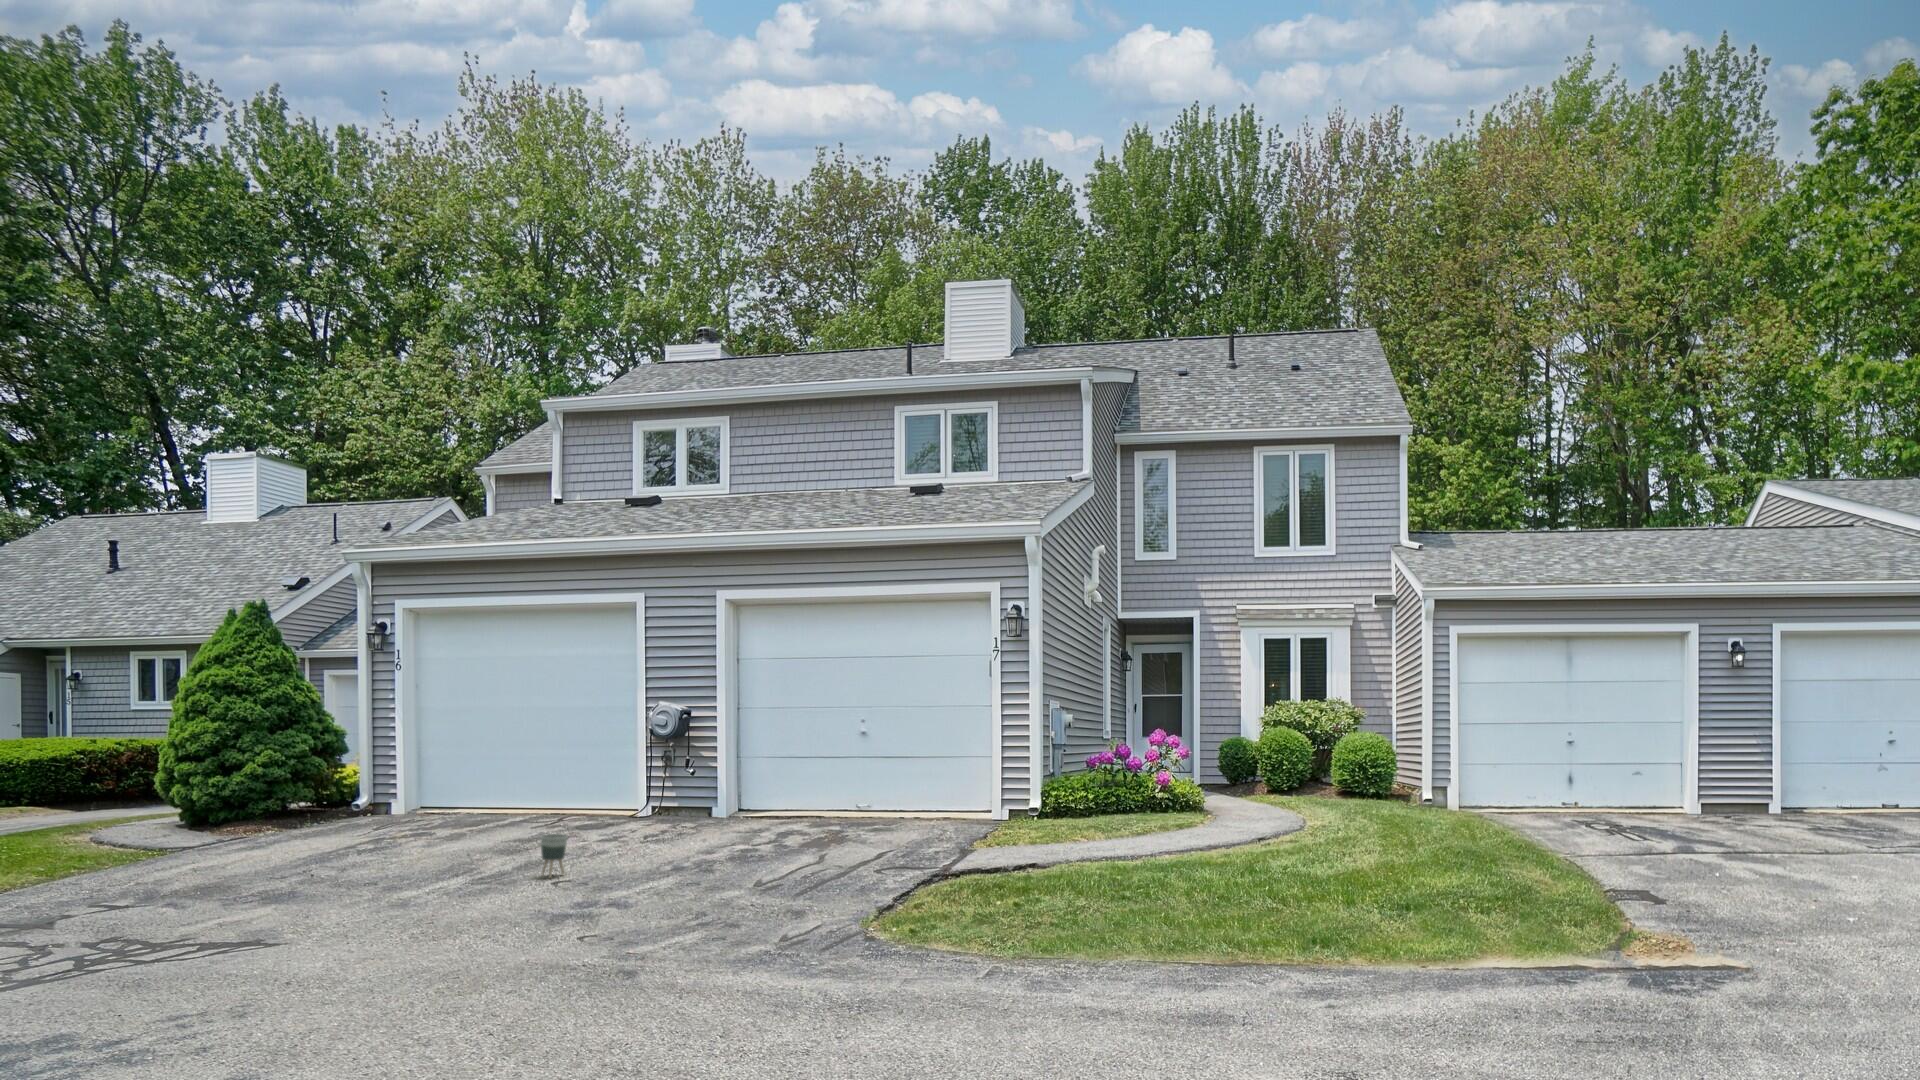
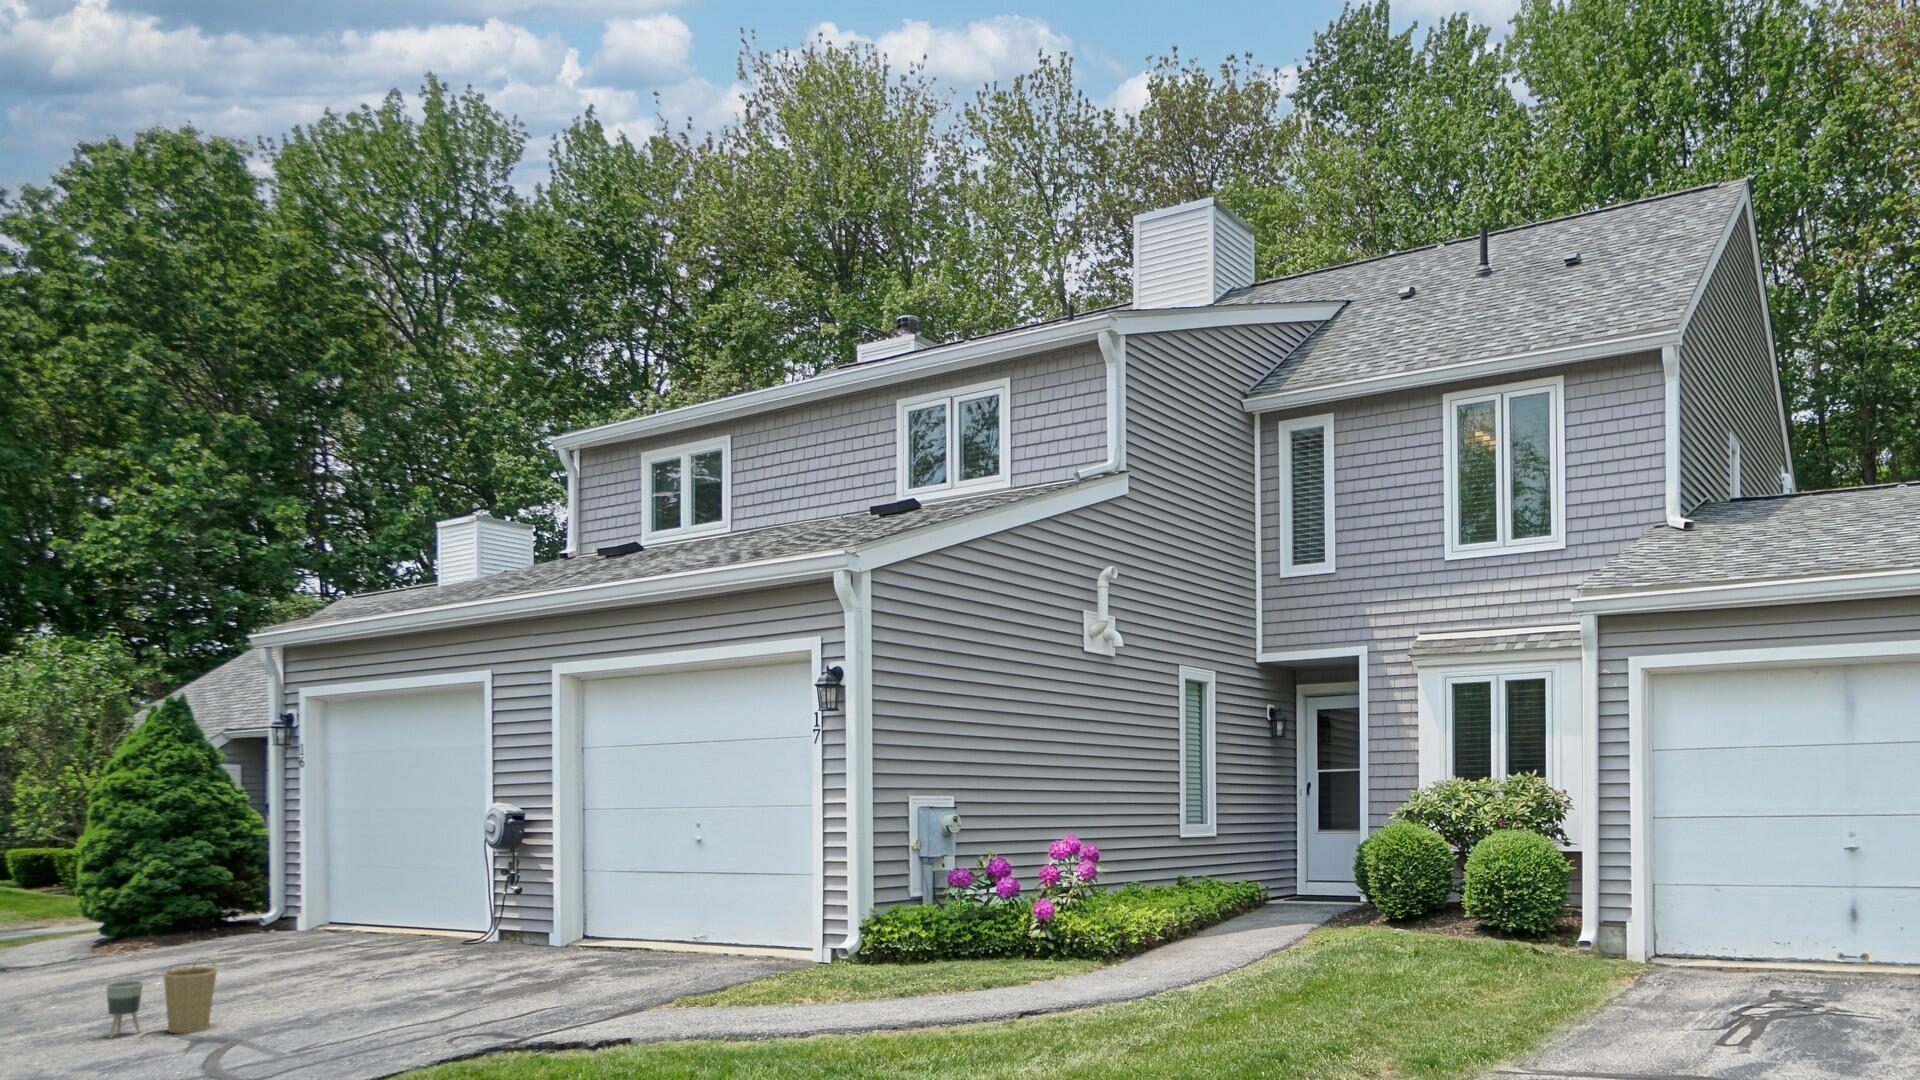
basket: none [585,814,625,873] -> present [164,962,217,1033]

